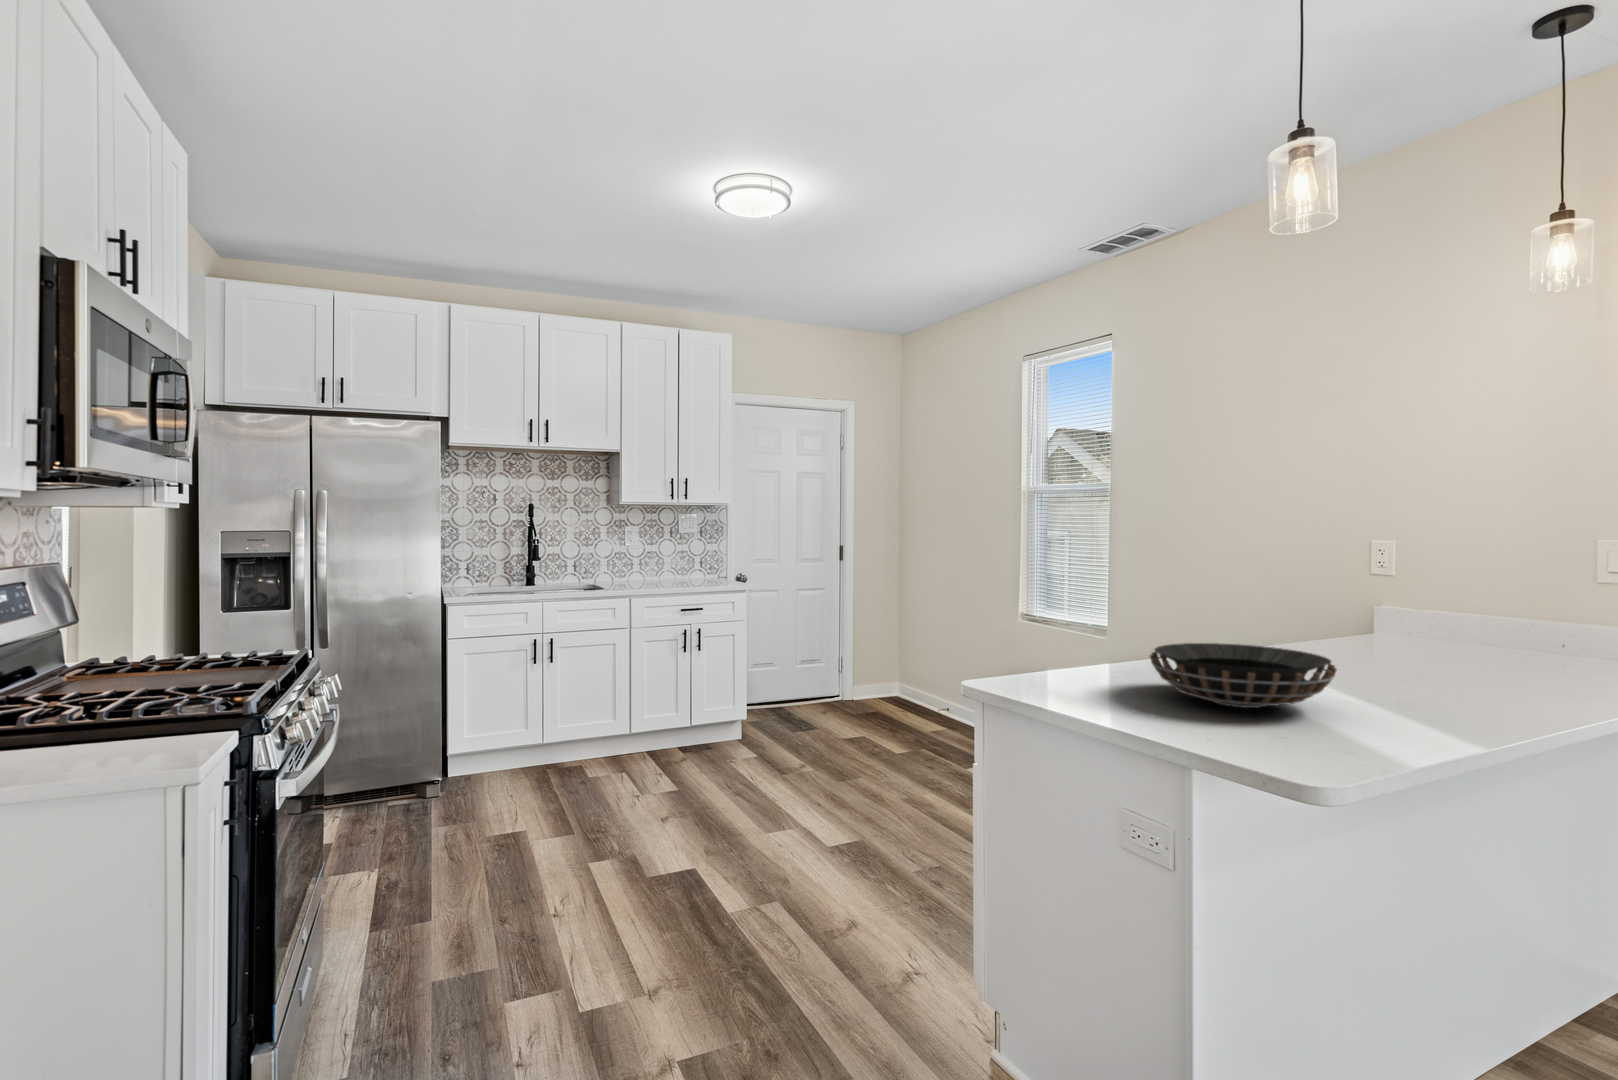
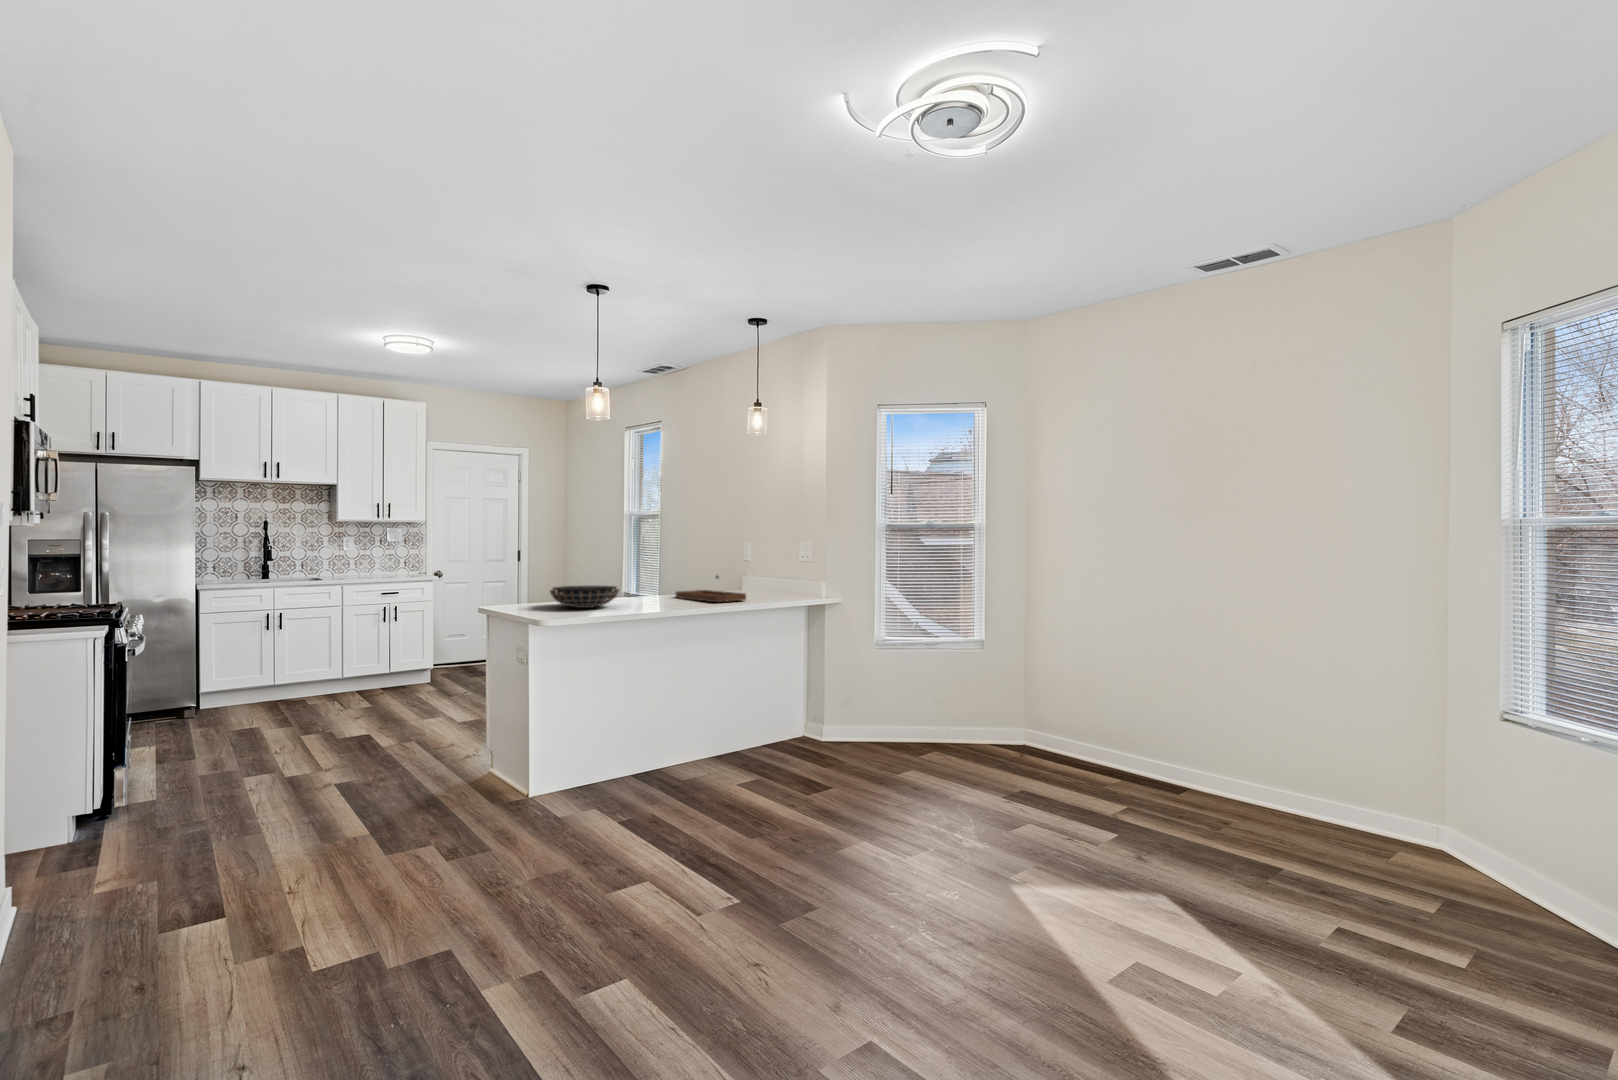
tray: none [1331,617,1557,690] -> present [675,575,746,602]

